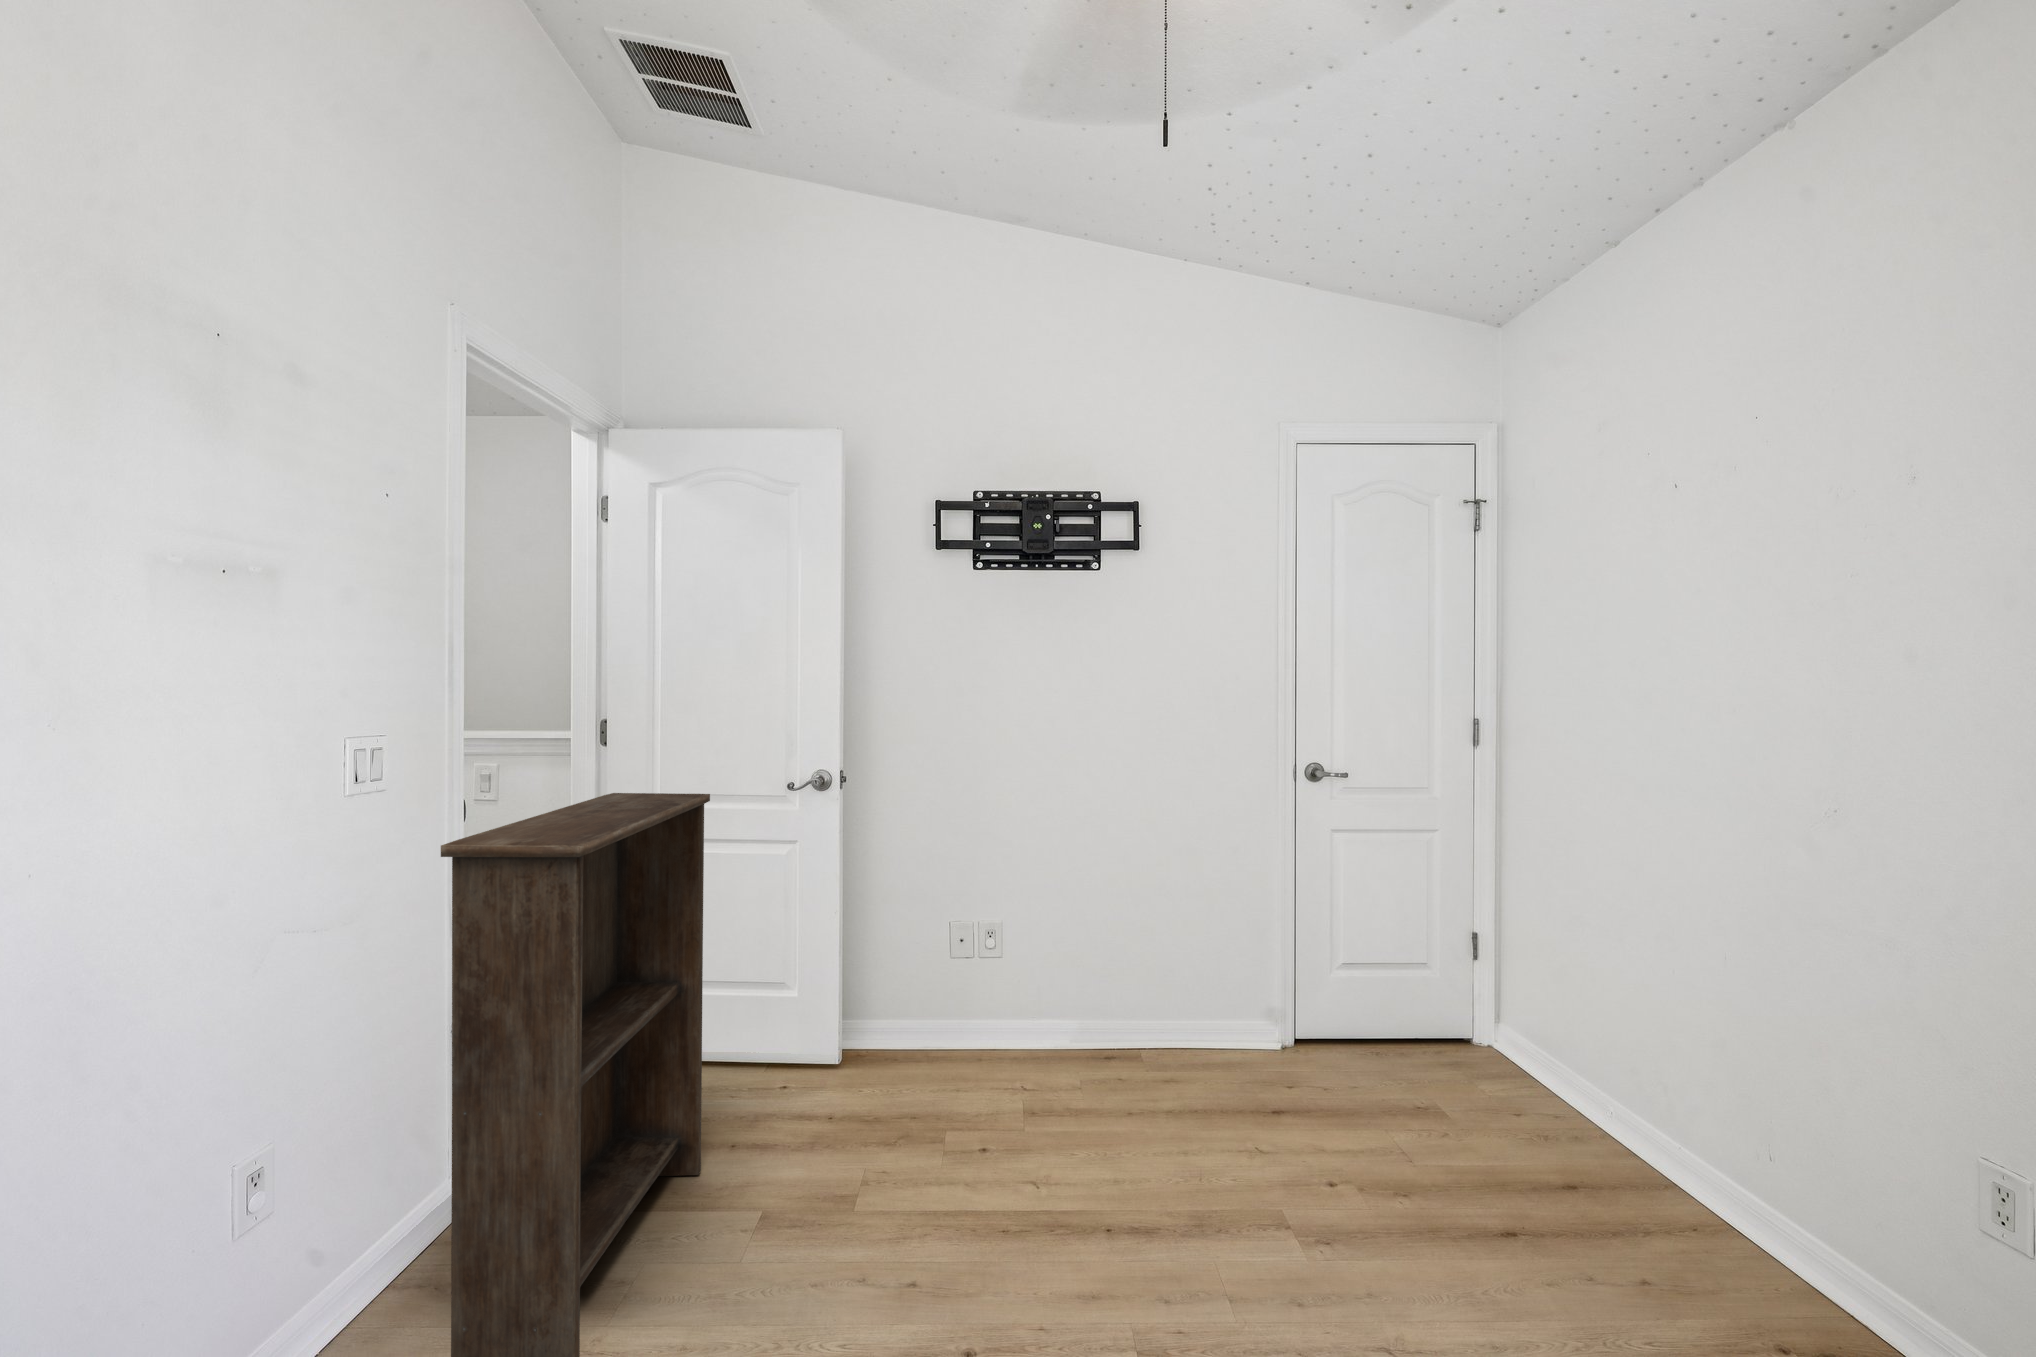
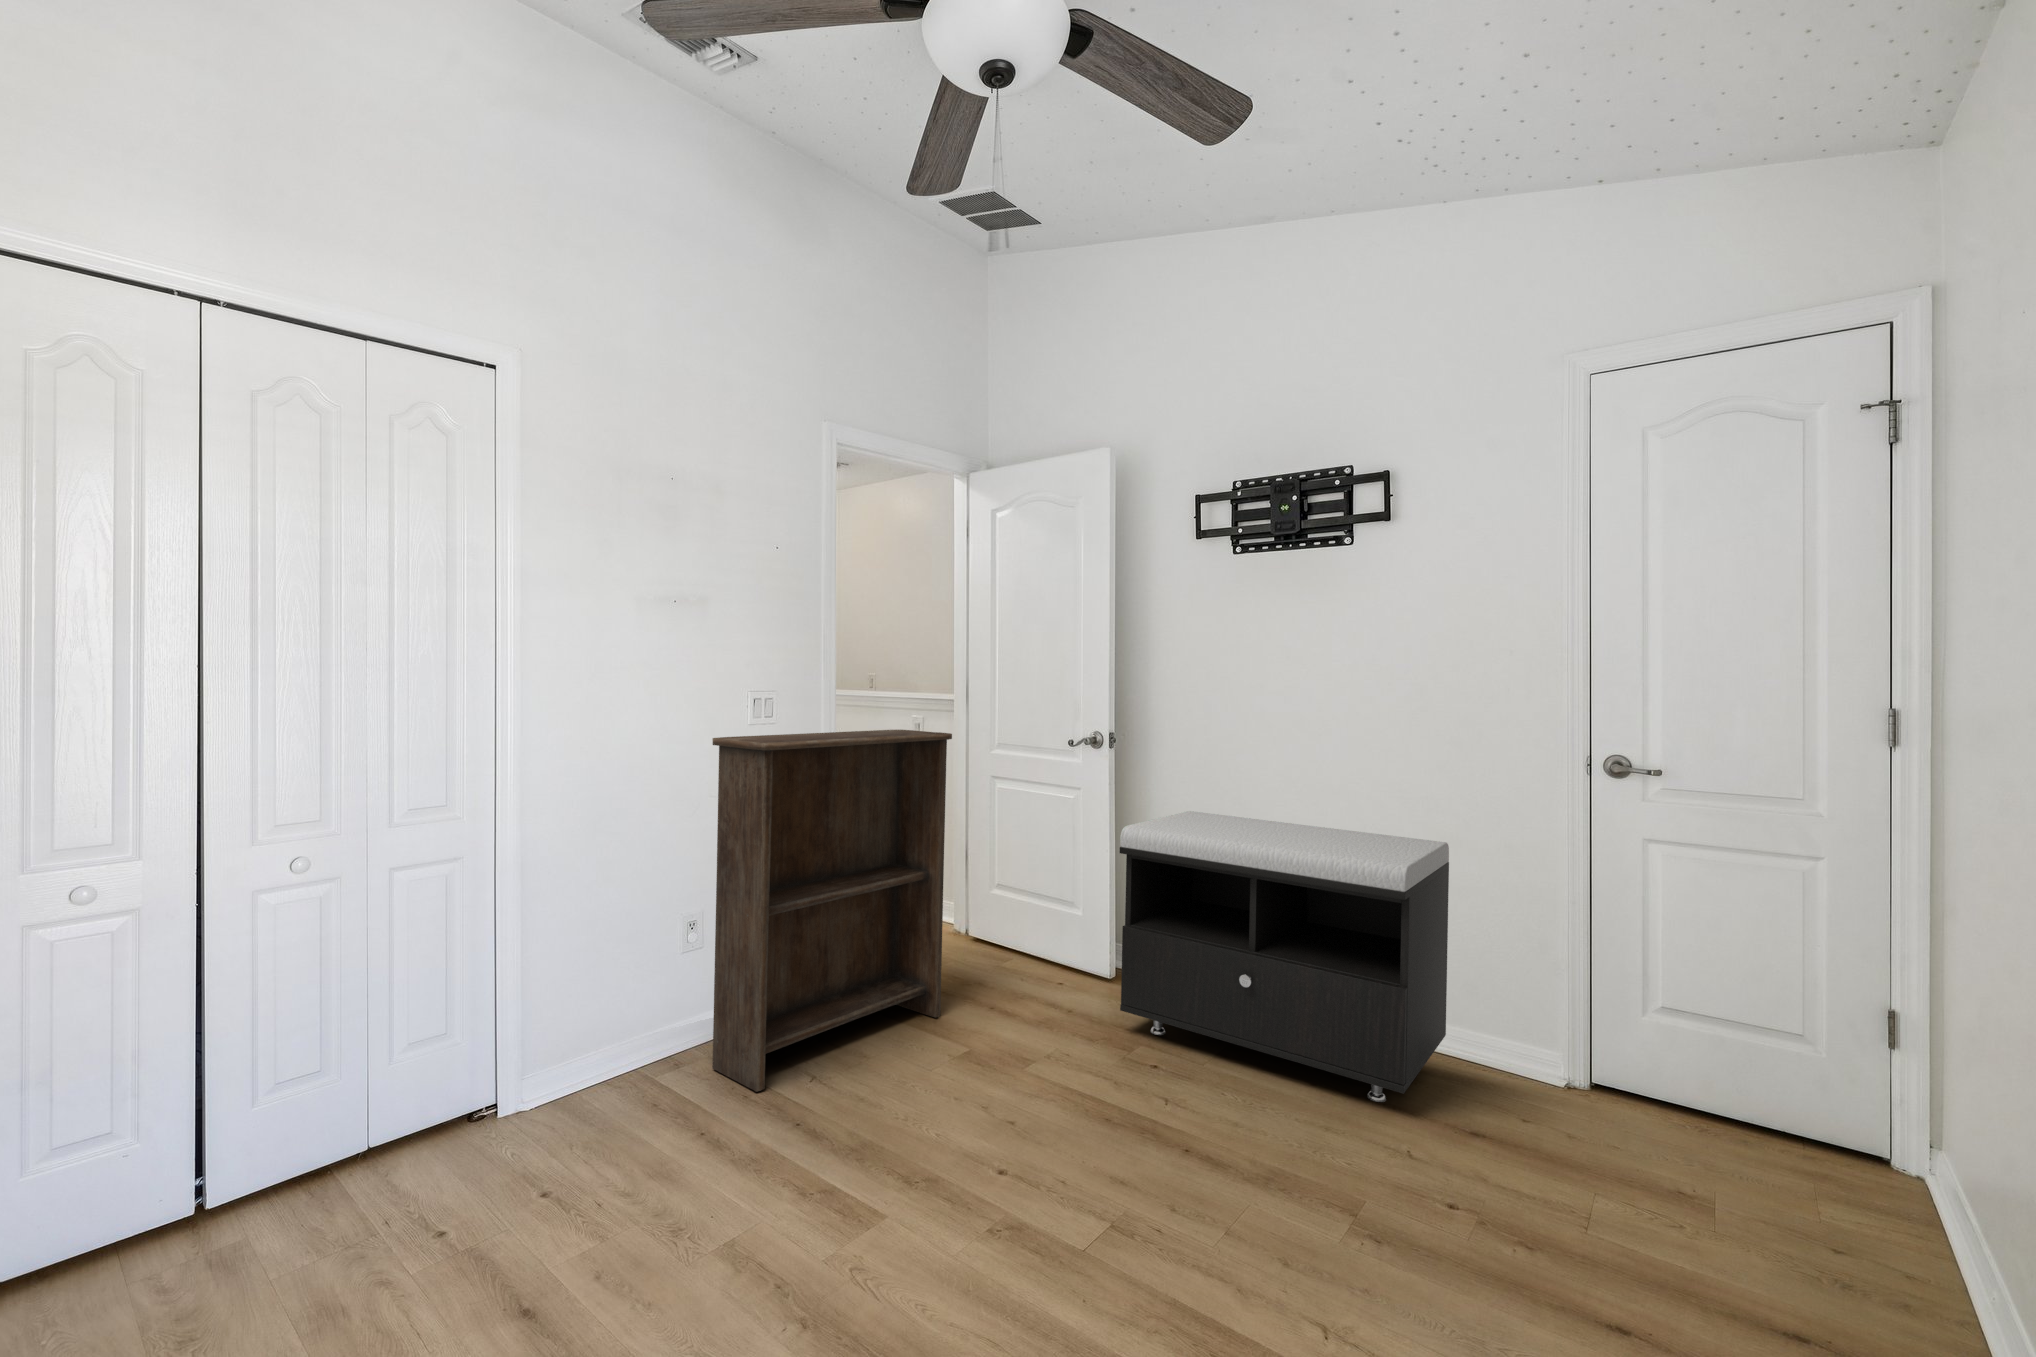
storage bench: none [922,852,1230,1109] -> present [1120,811,1449,1102]

